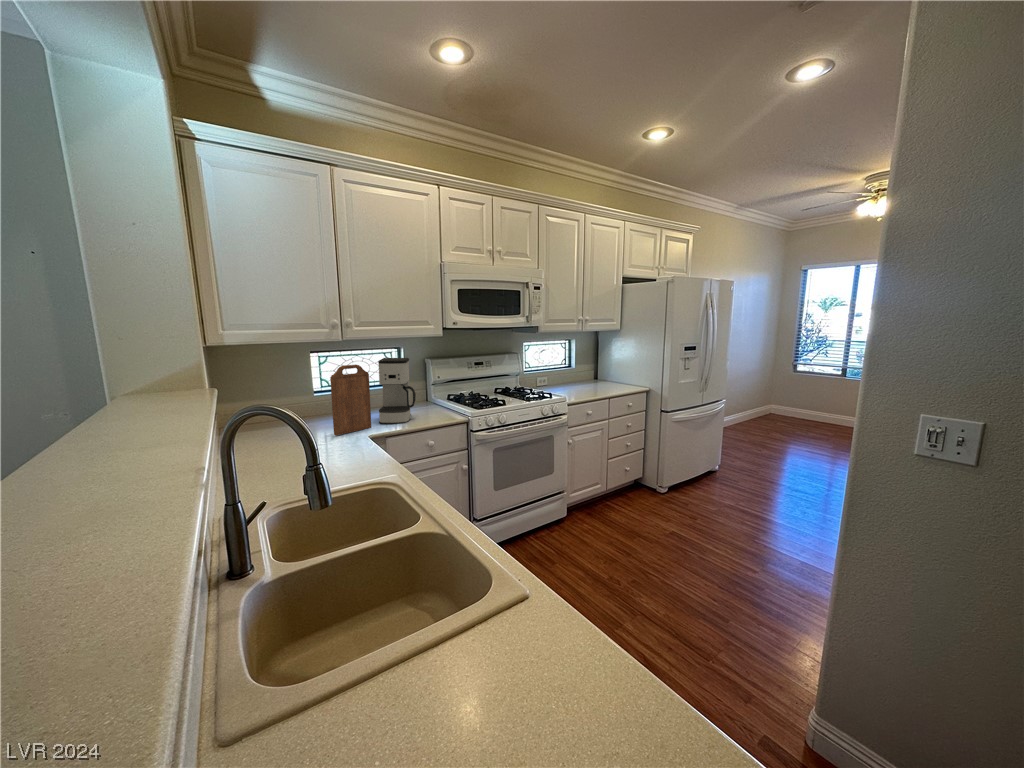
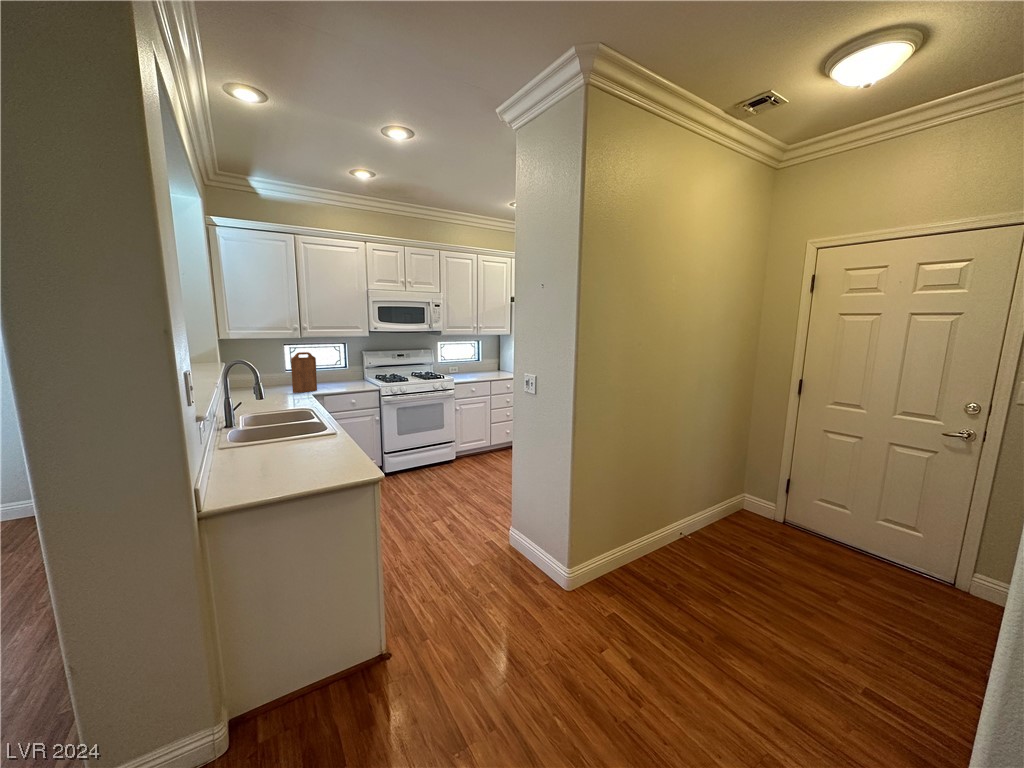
coffee maker: present [378,358,416,424] -> none [323,349,347,389]

